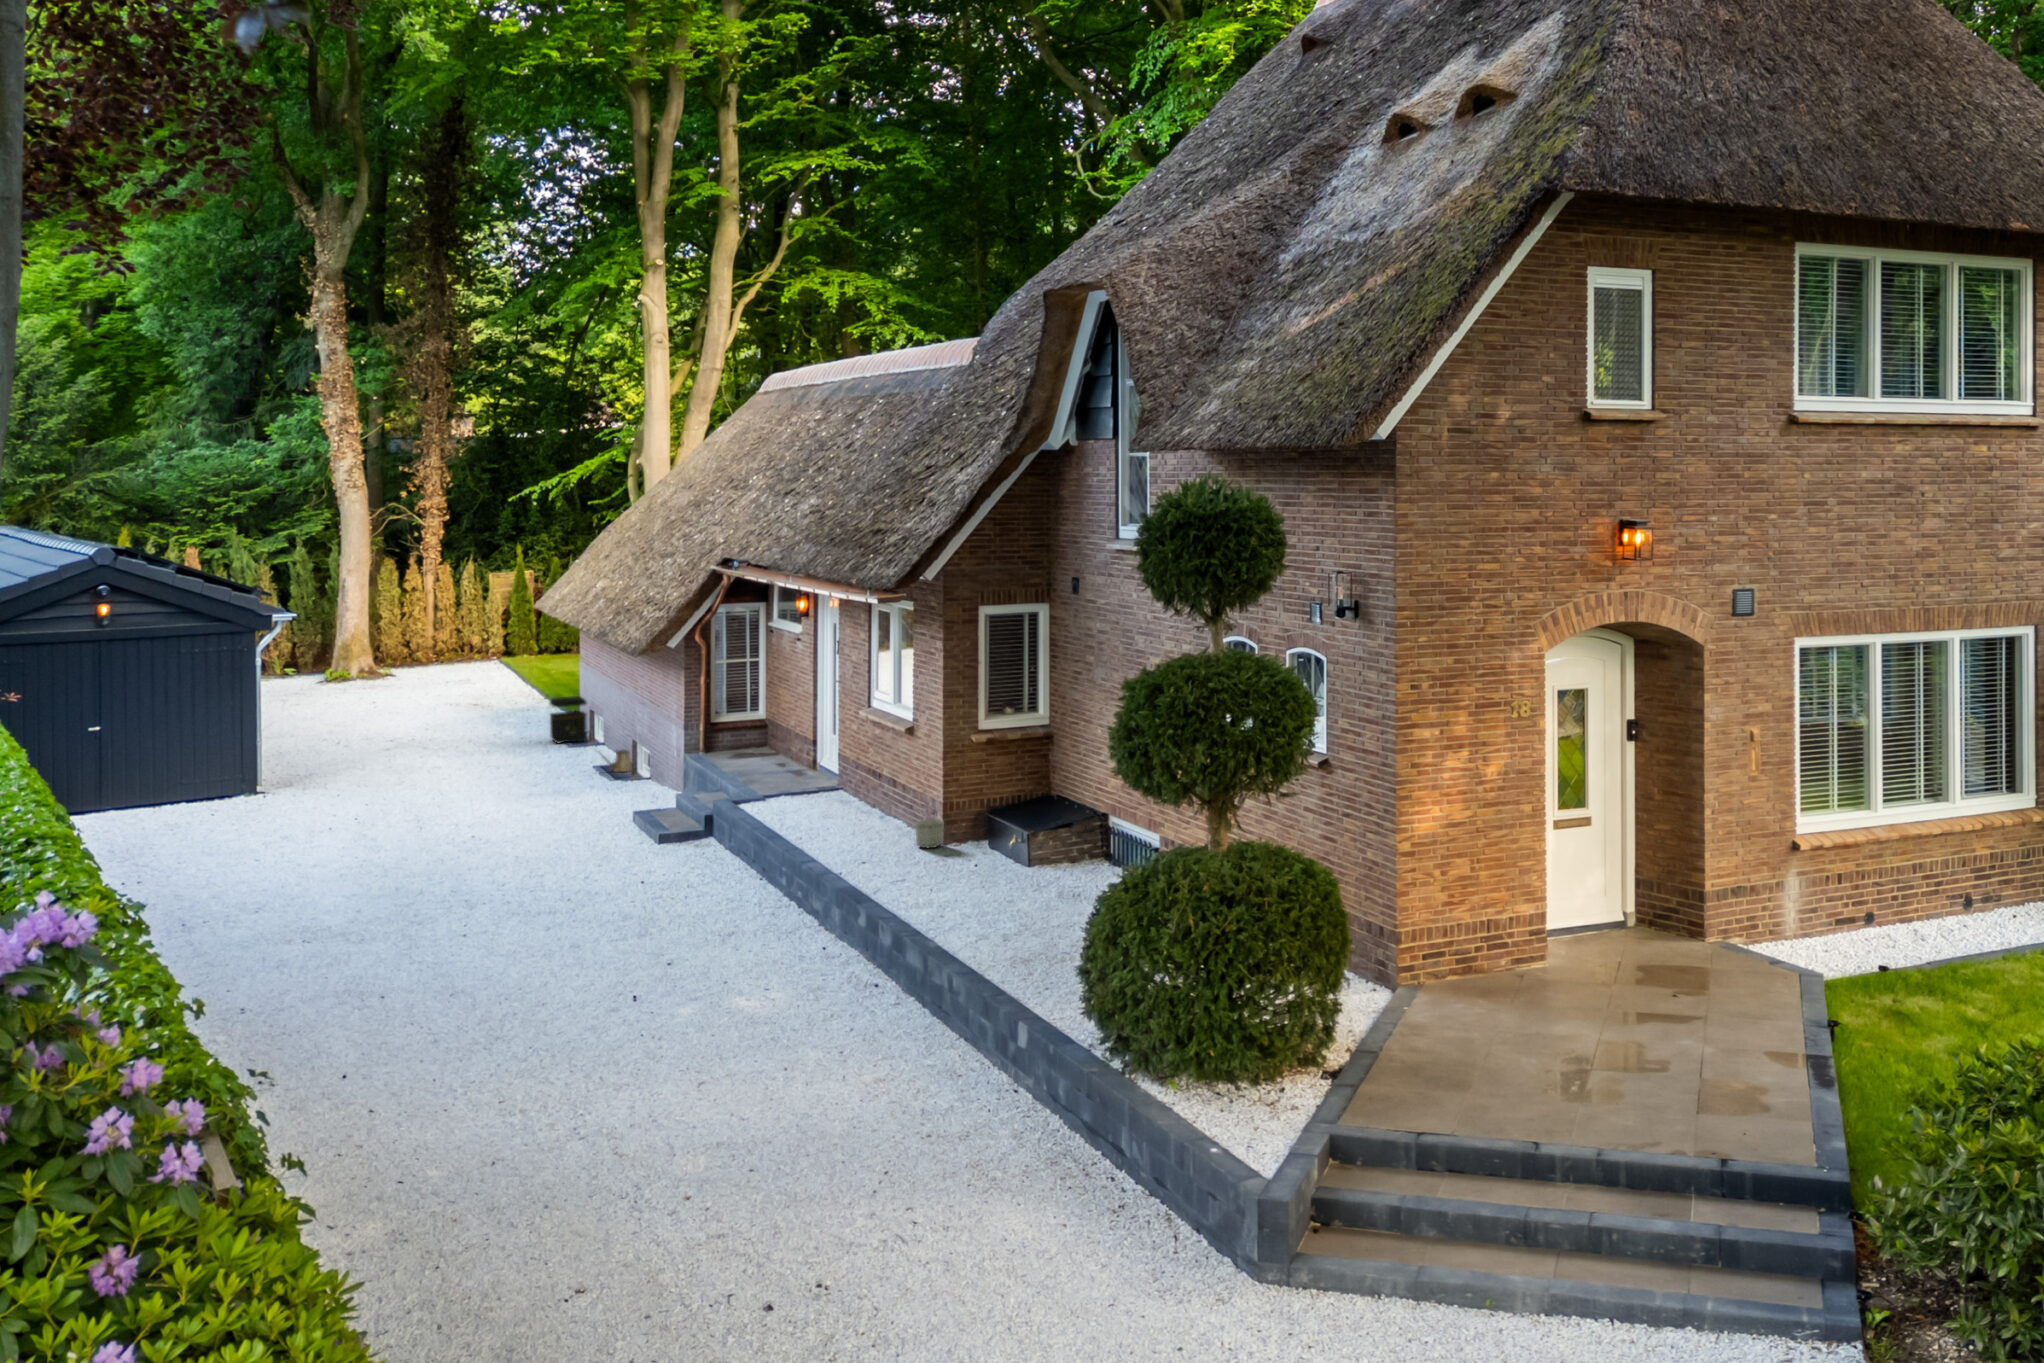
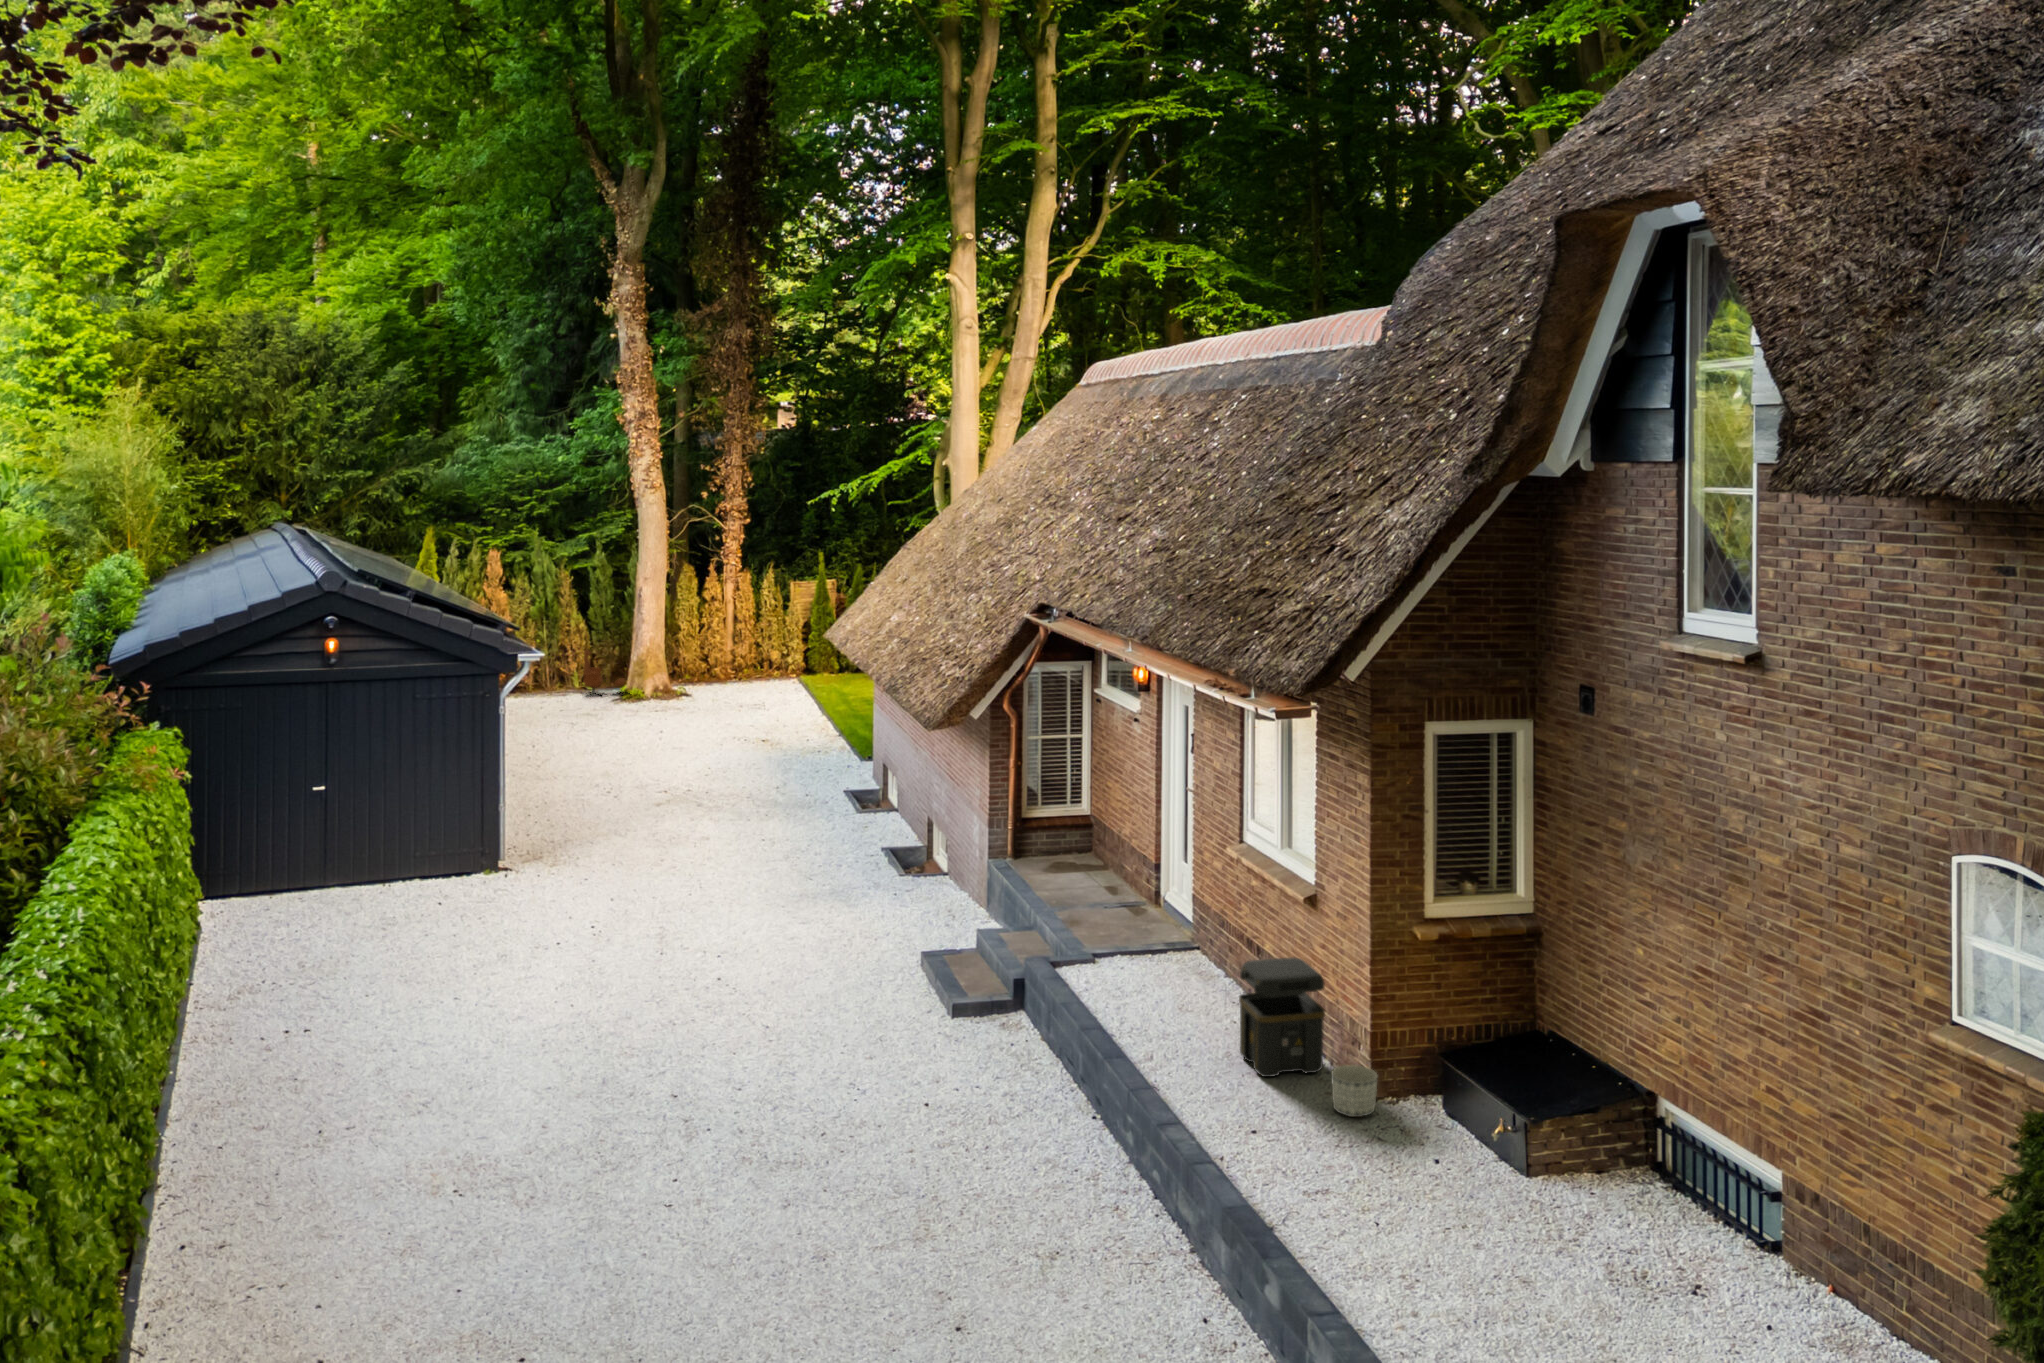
lounge chair: none [277,640,335,684] -> present [583,650,628,696]
toolbox: present [550,696,587,744] -> present [1239,958,1325,1077]
watering can: present [603,750,636,772] -> none [878,835,929,865]

